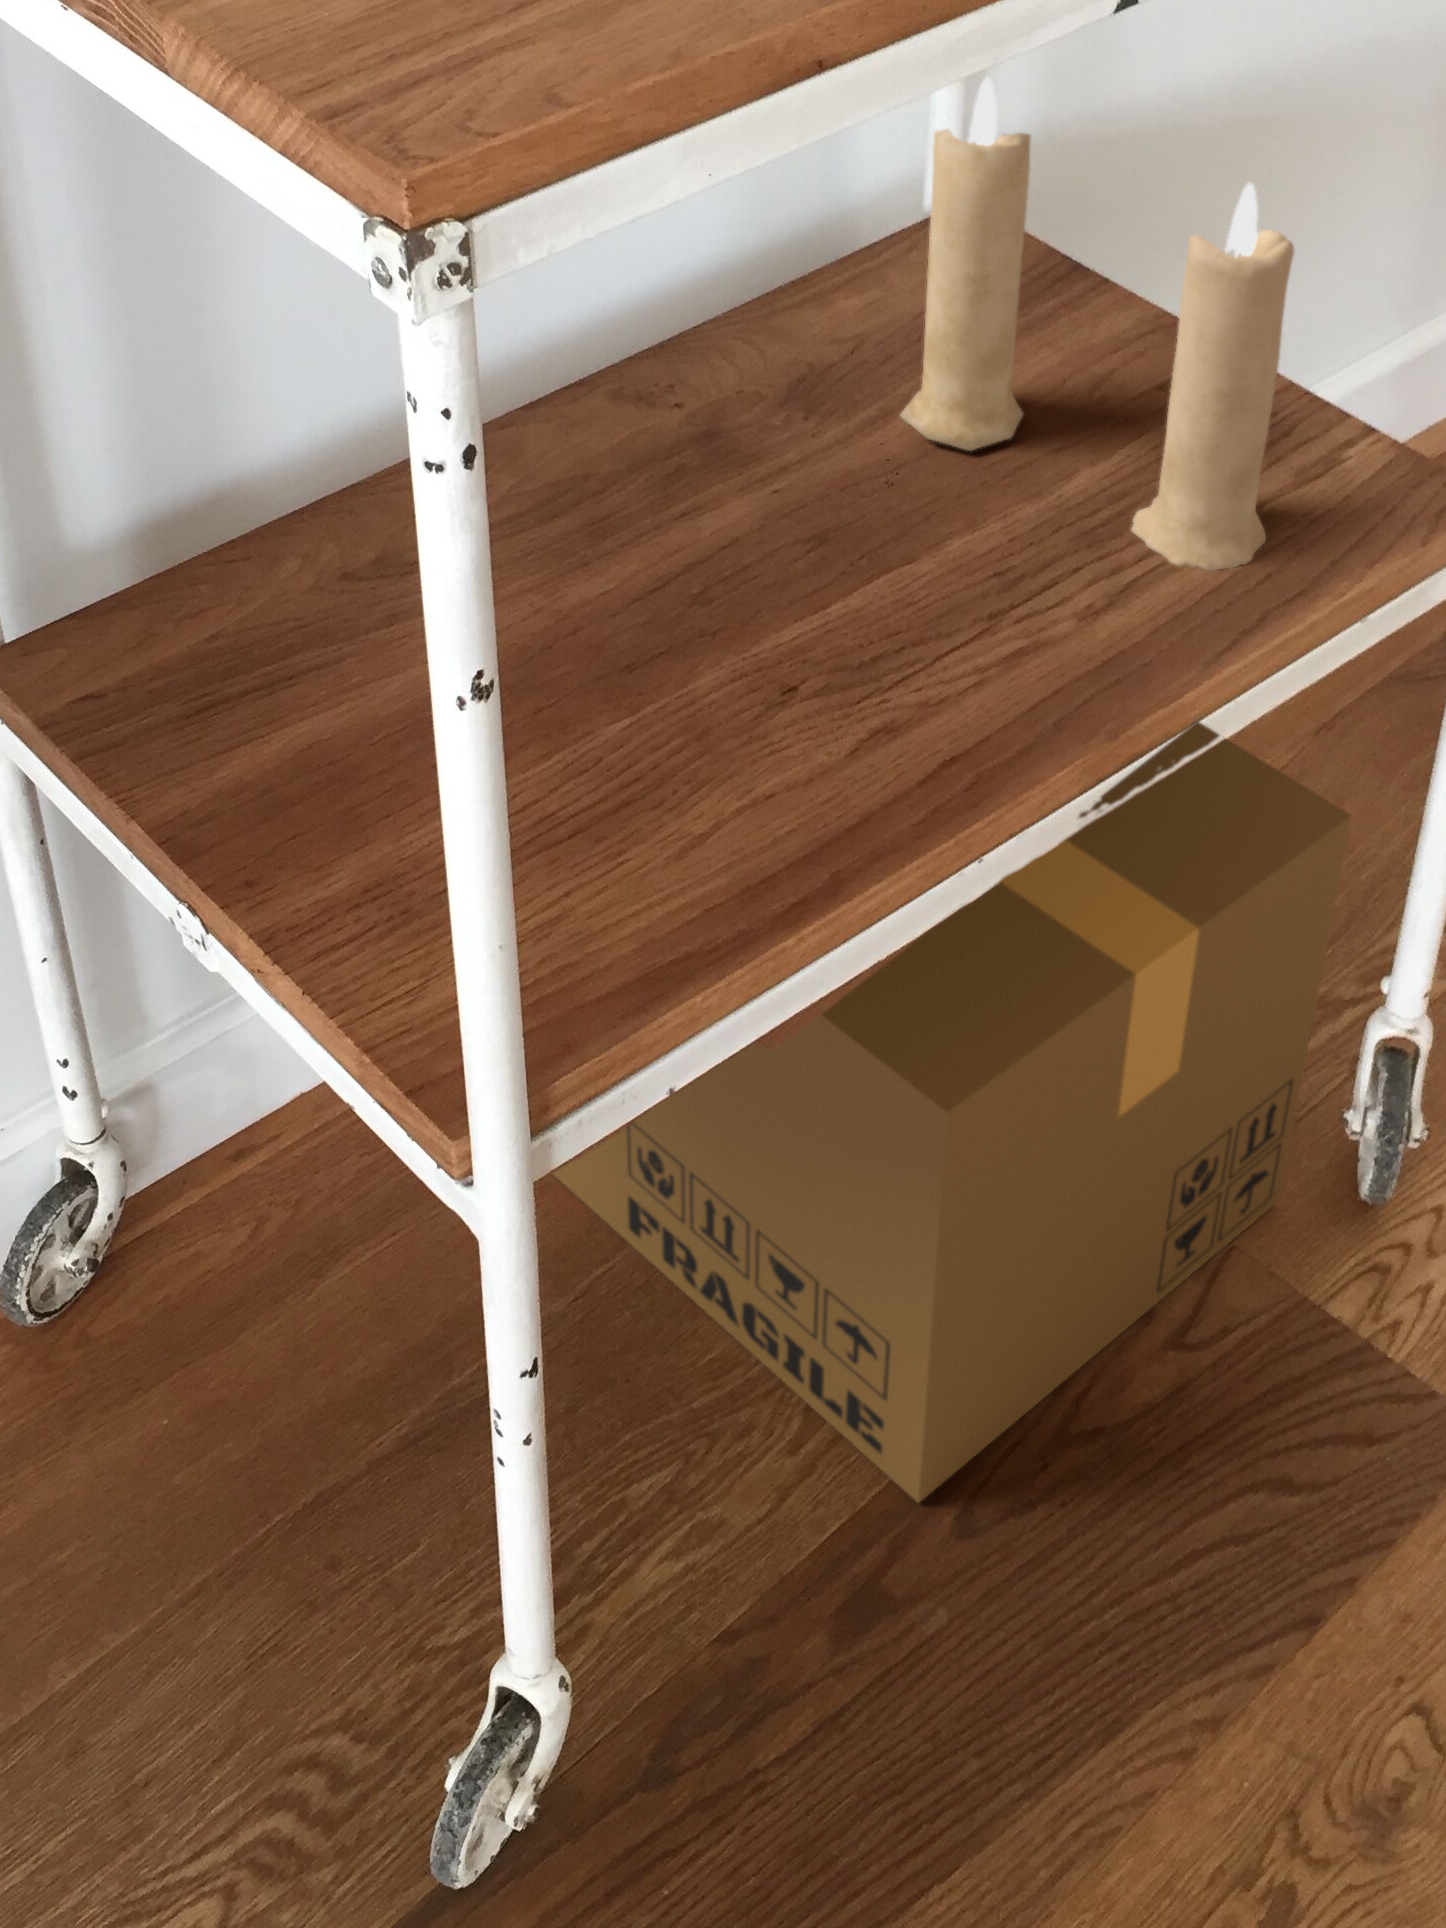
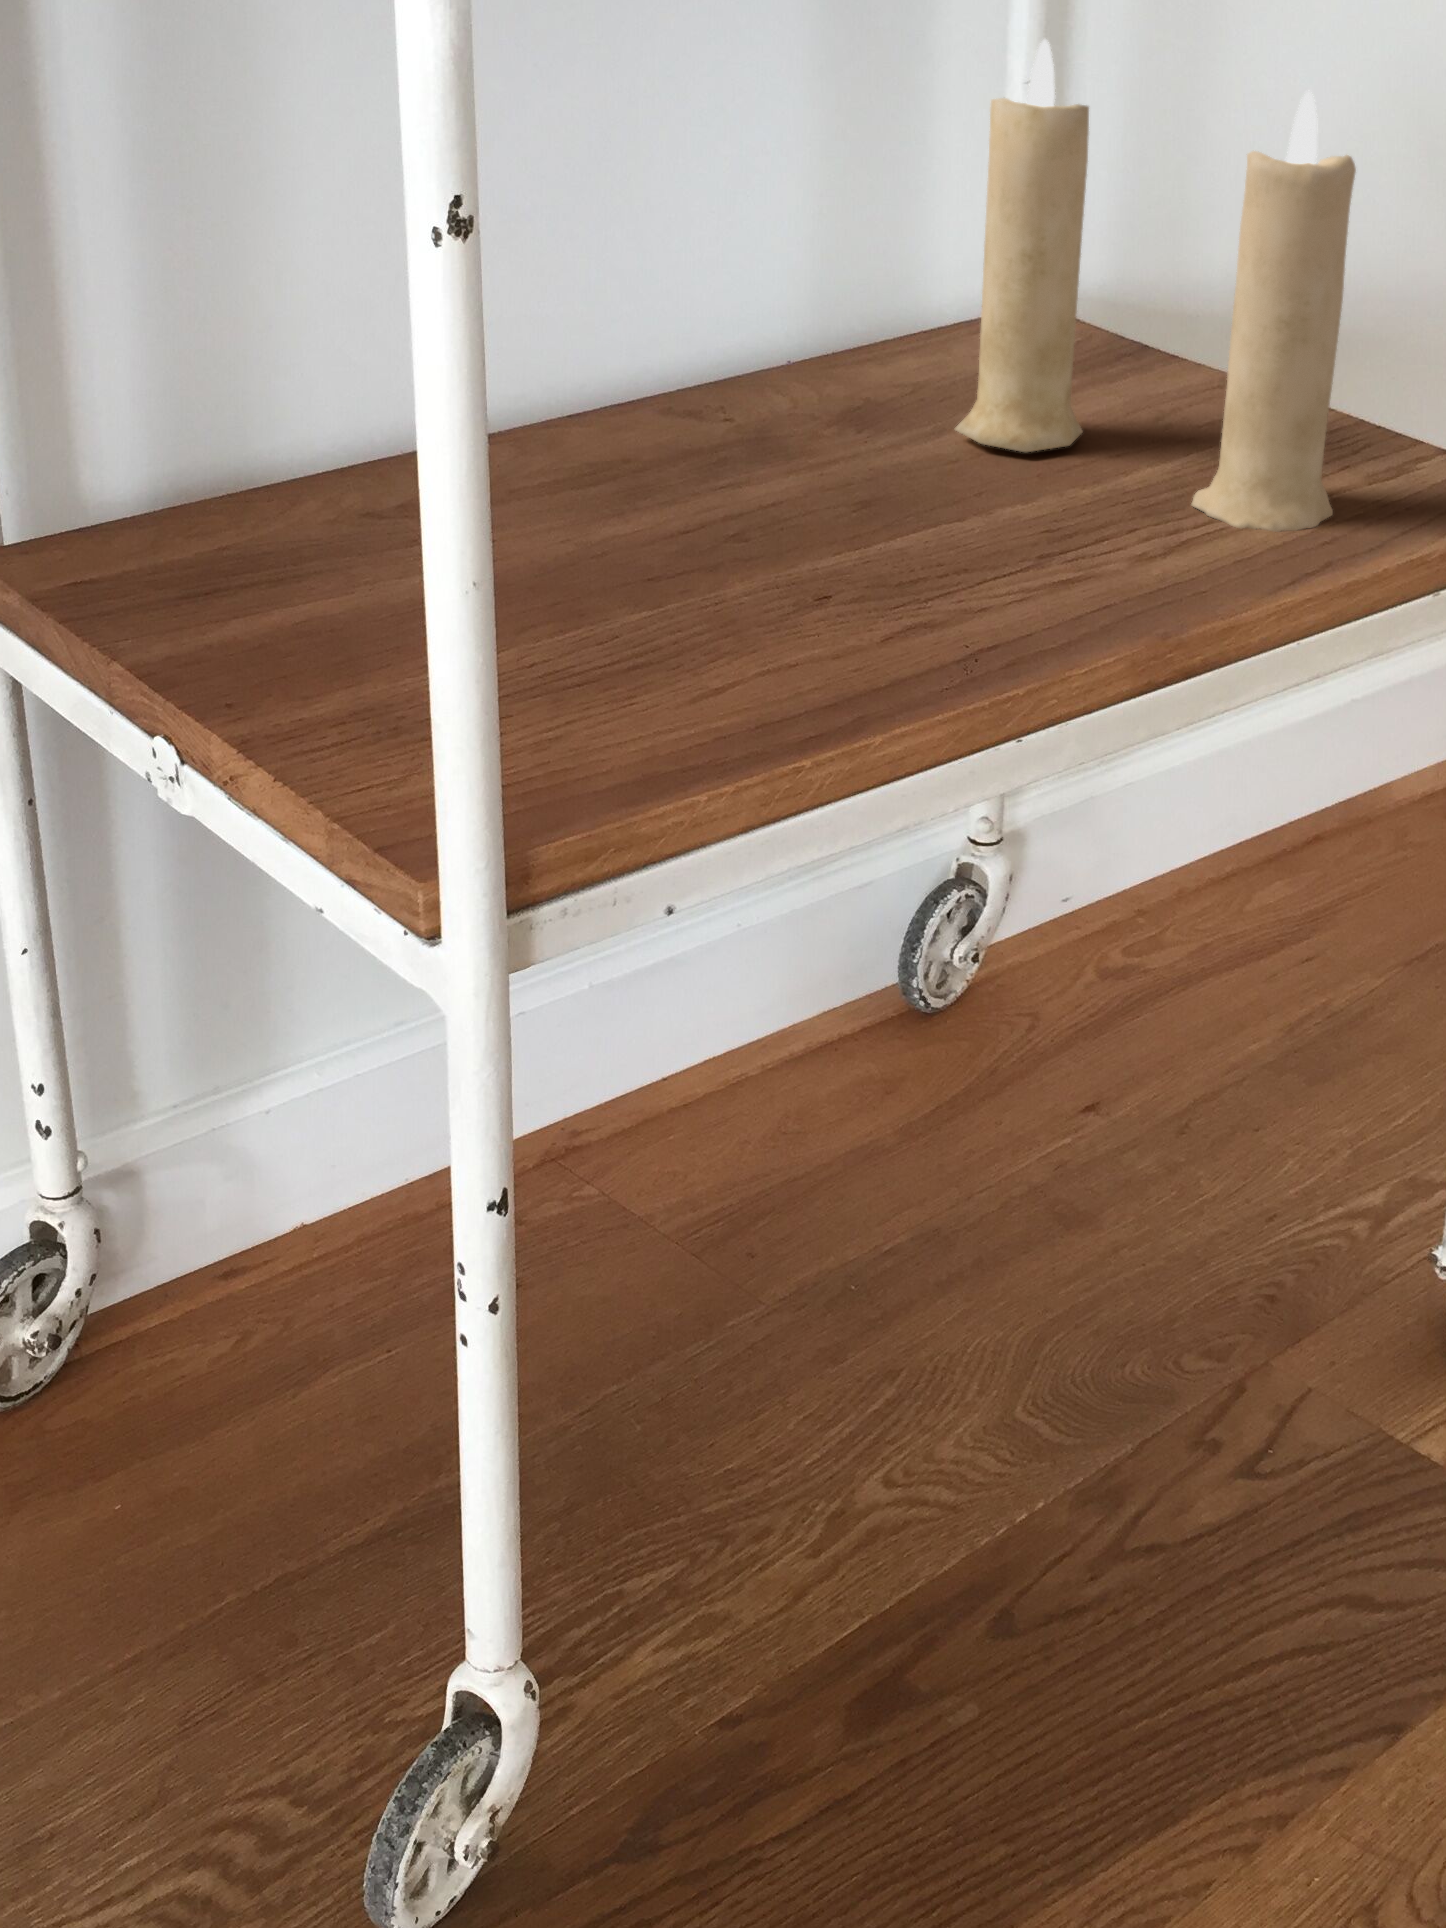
cardboard box: present [554,721,1352,1503] -> none [464,608,1431,1604]

